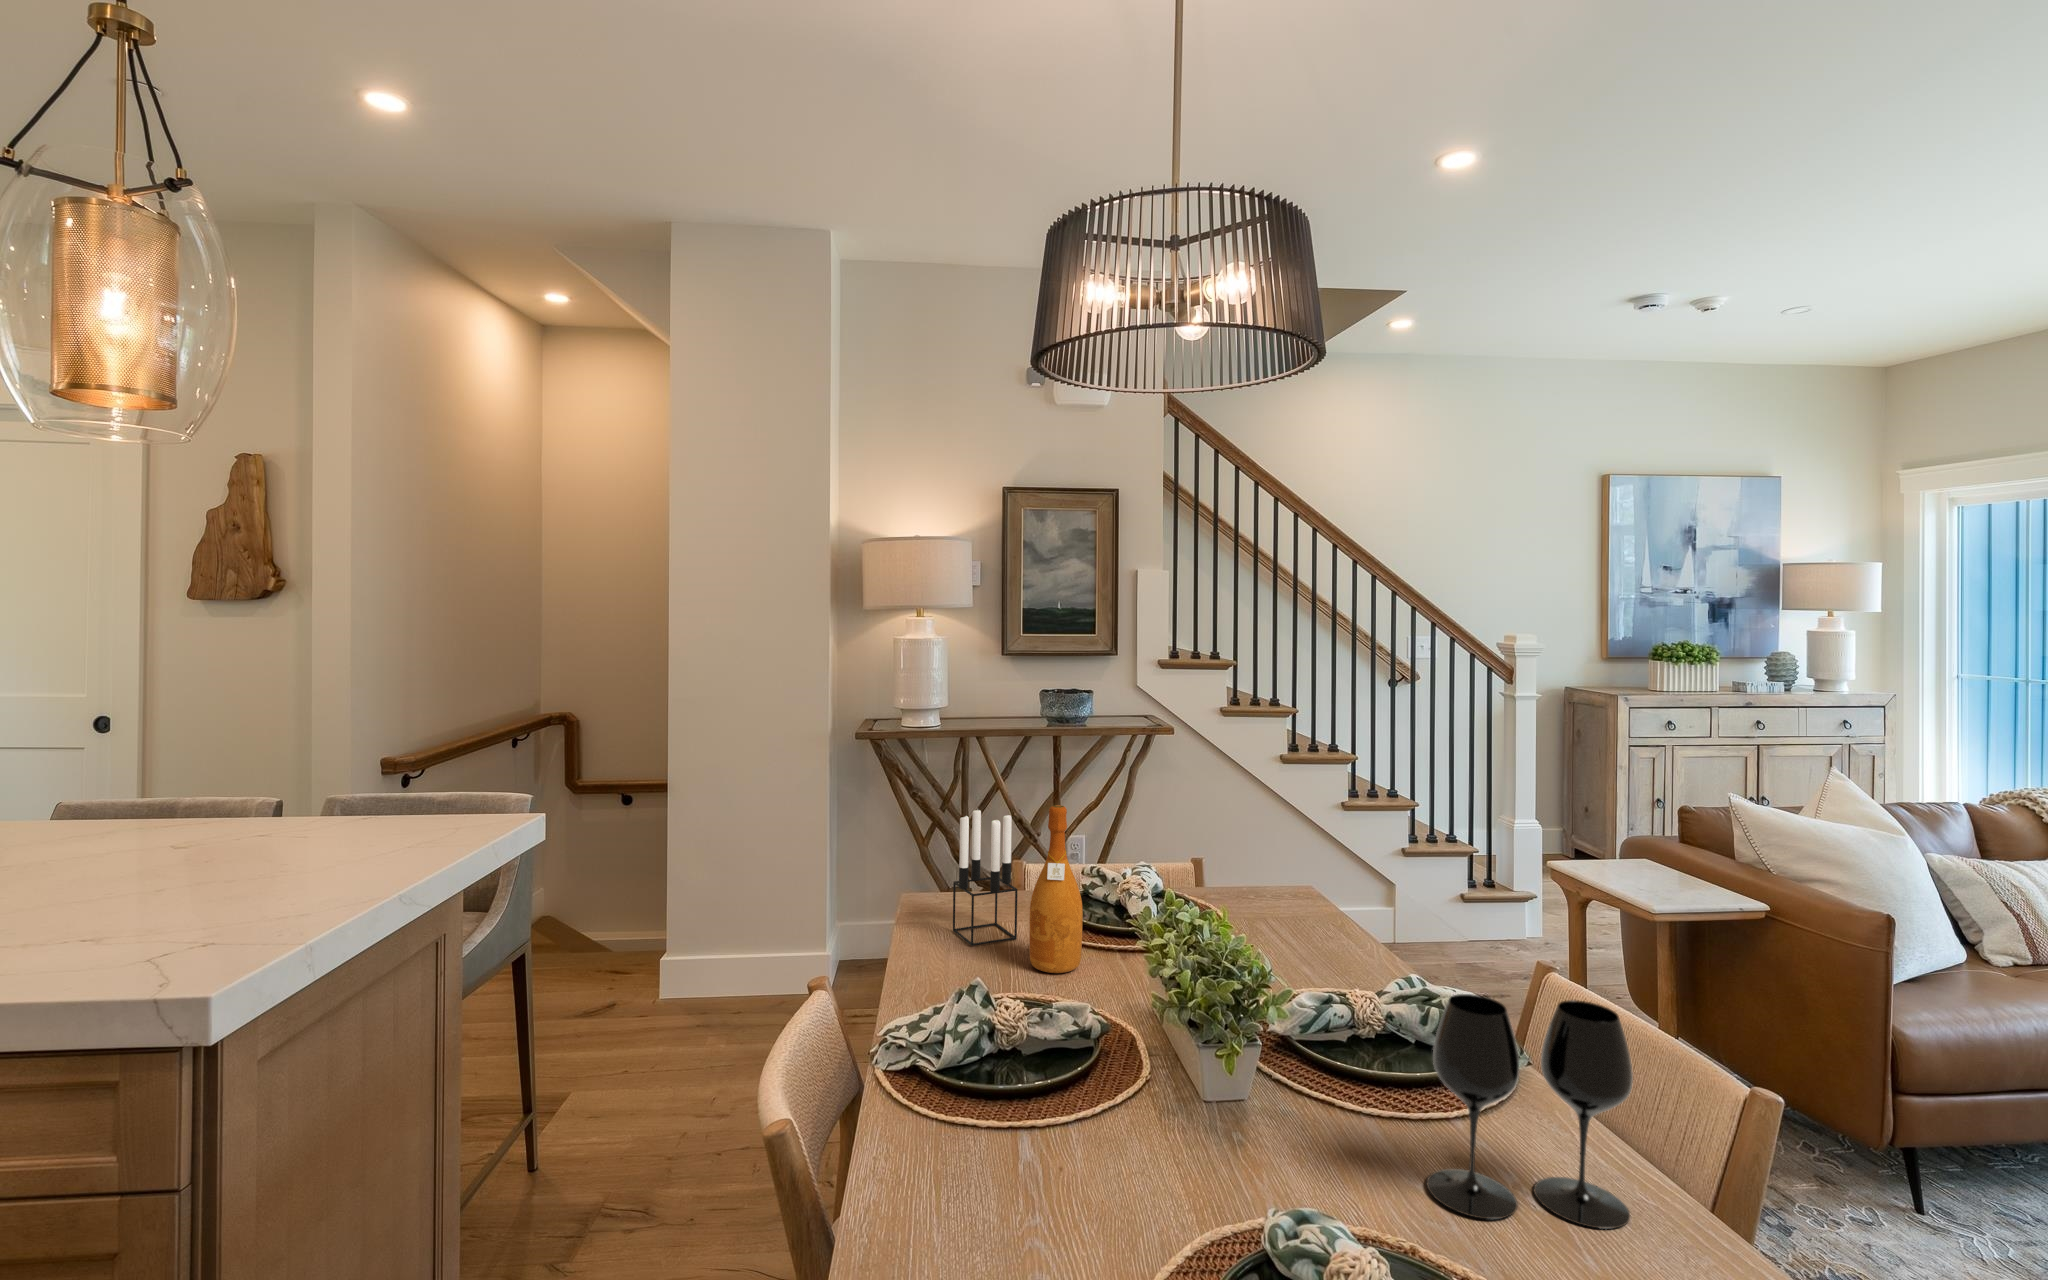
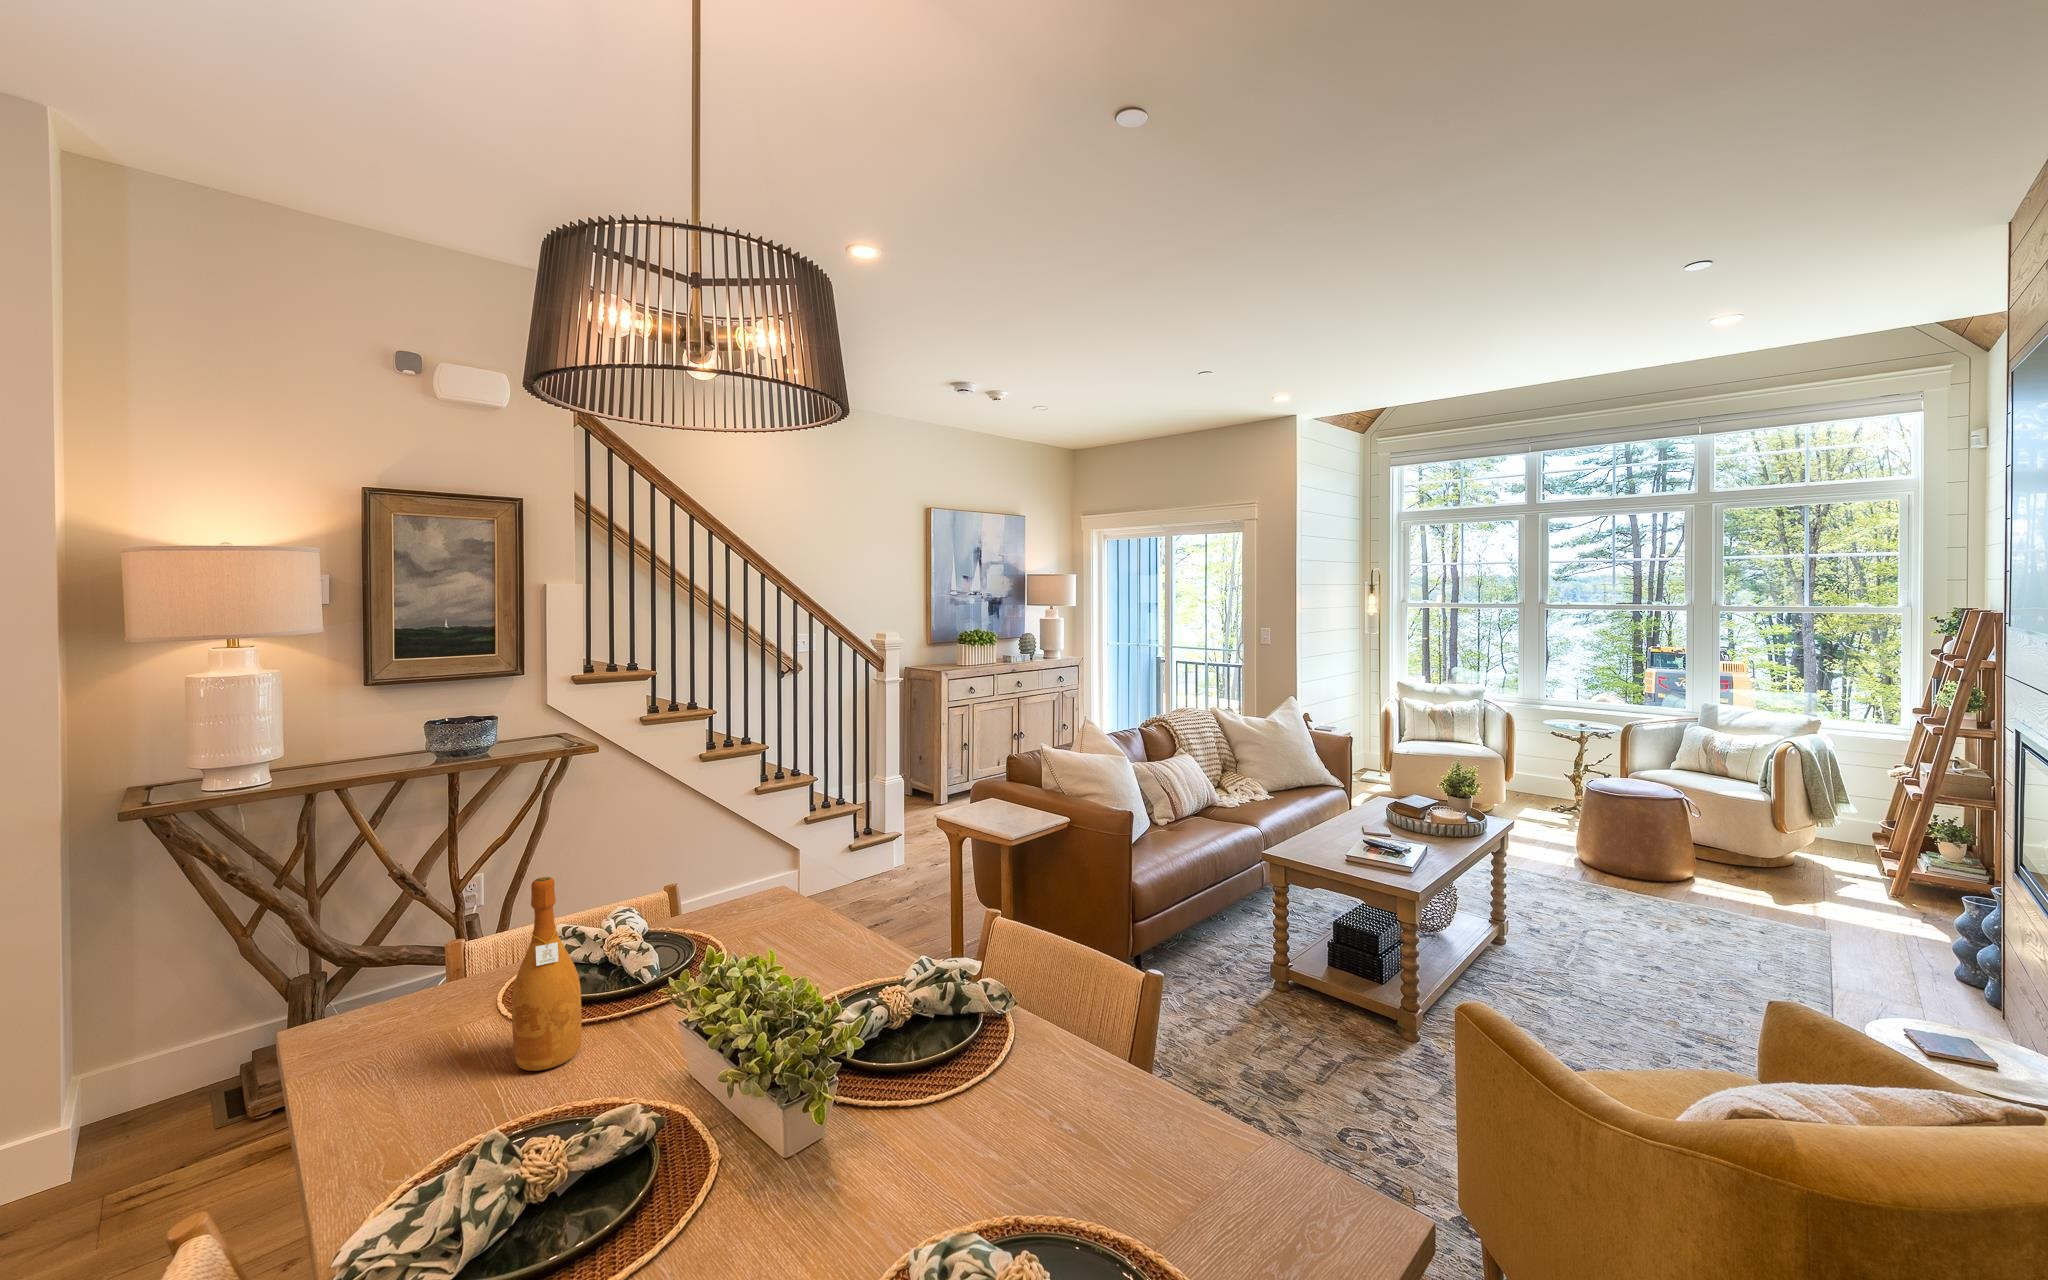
candle holder: present [953,810,1018,946] -> none [382,897,483,1069]
wine glass: present [1426,994,1633,1229] -> none [998,956,1132,1168]

